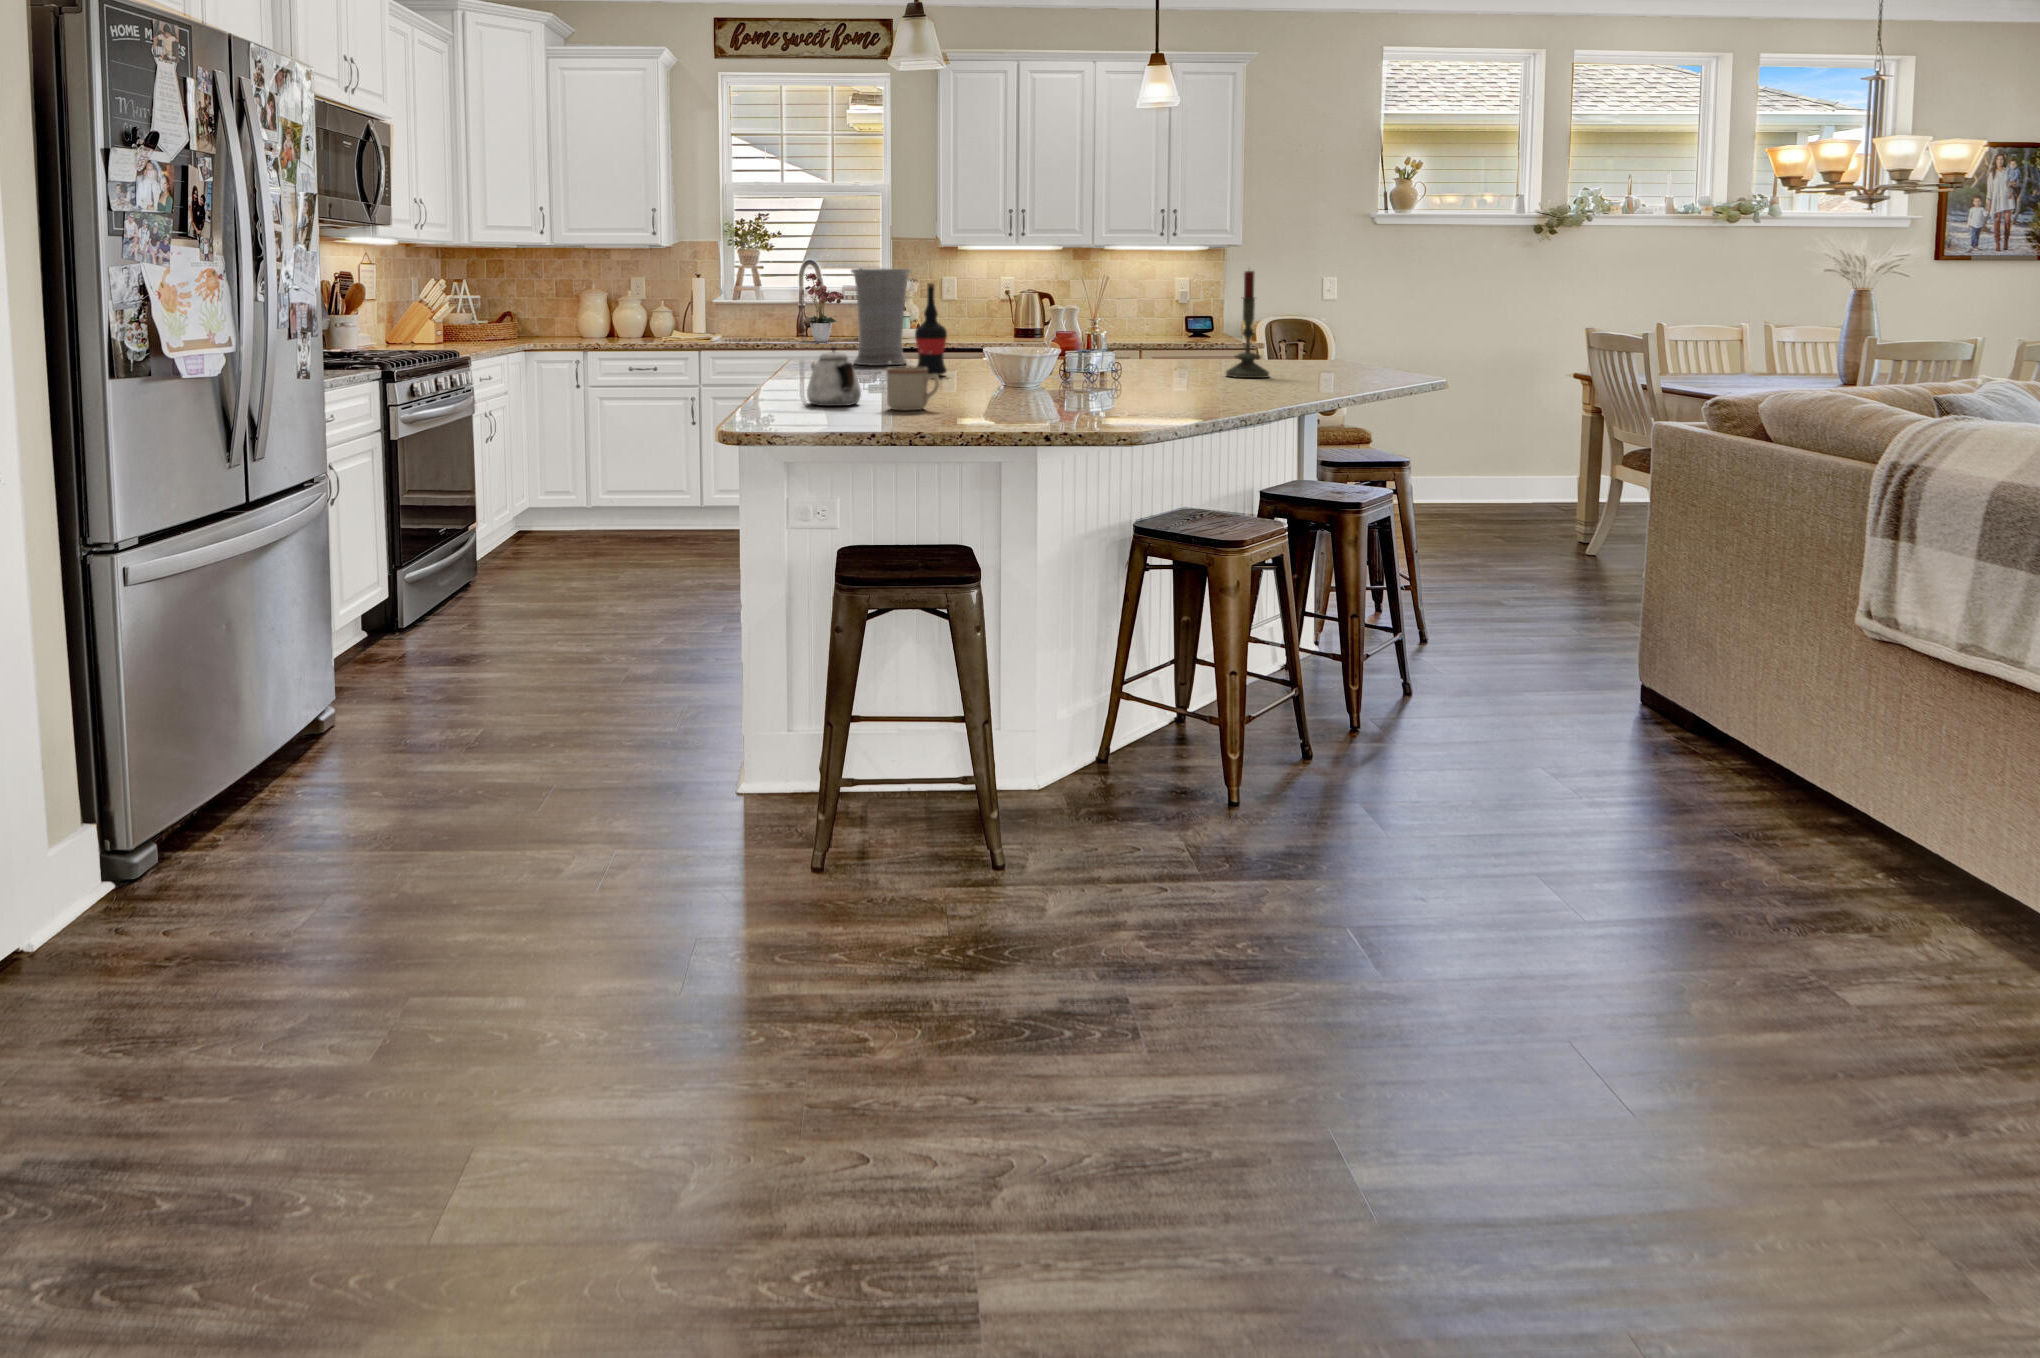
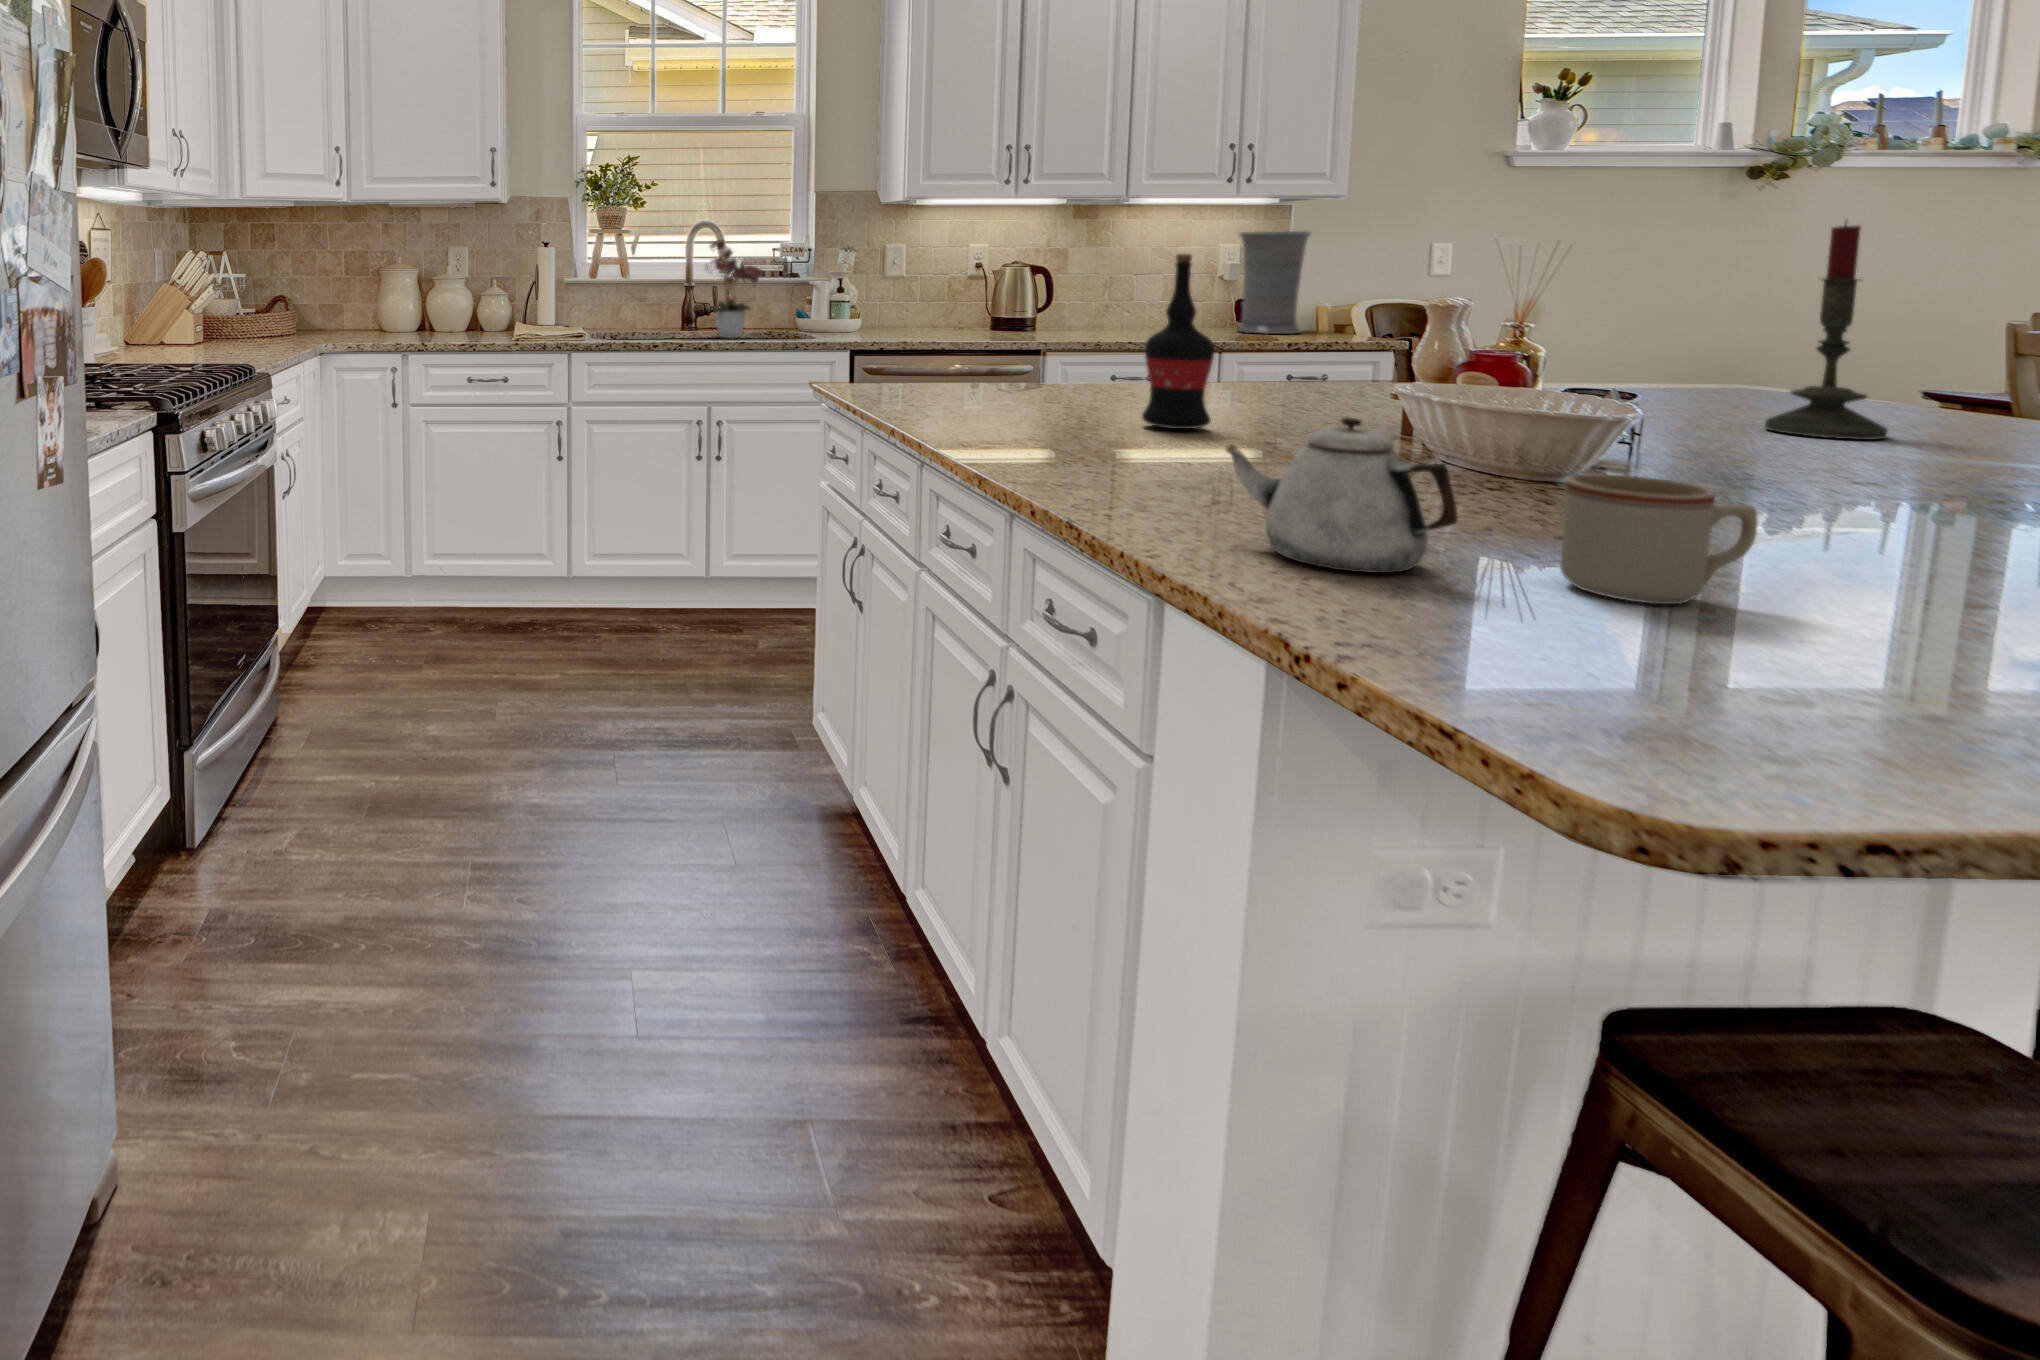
vase: present [851,268,910,365] -> present [1237,231,1311,334]

